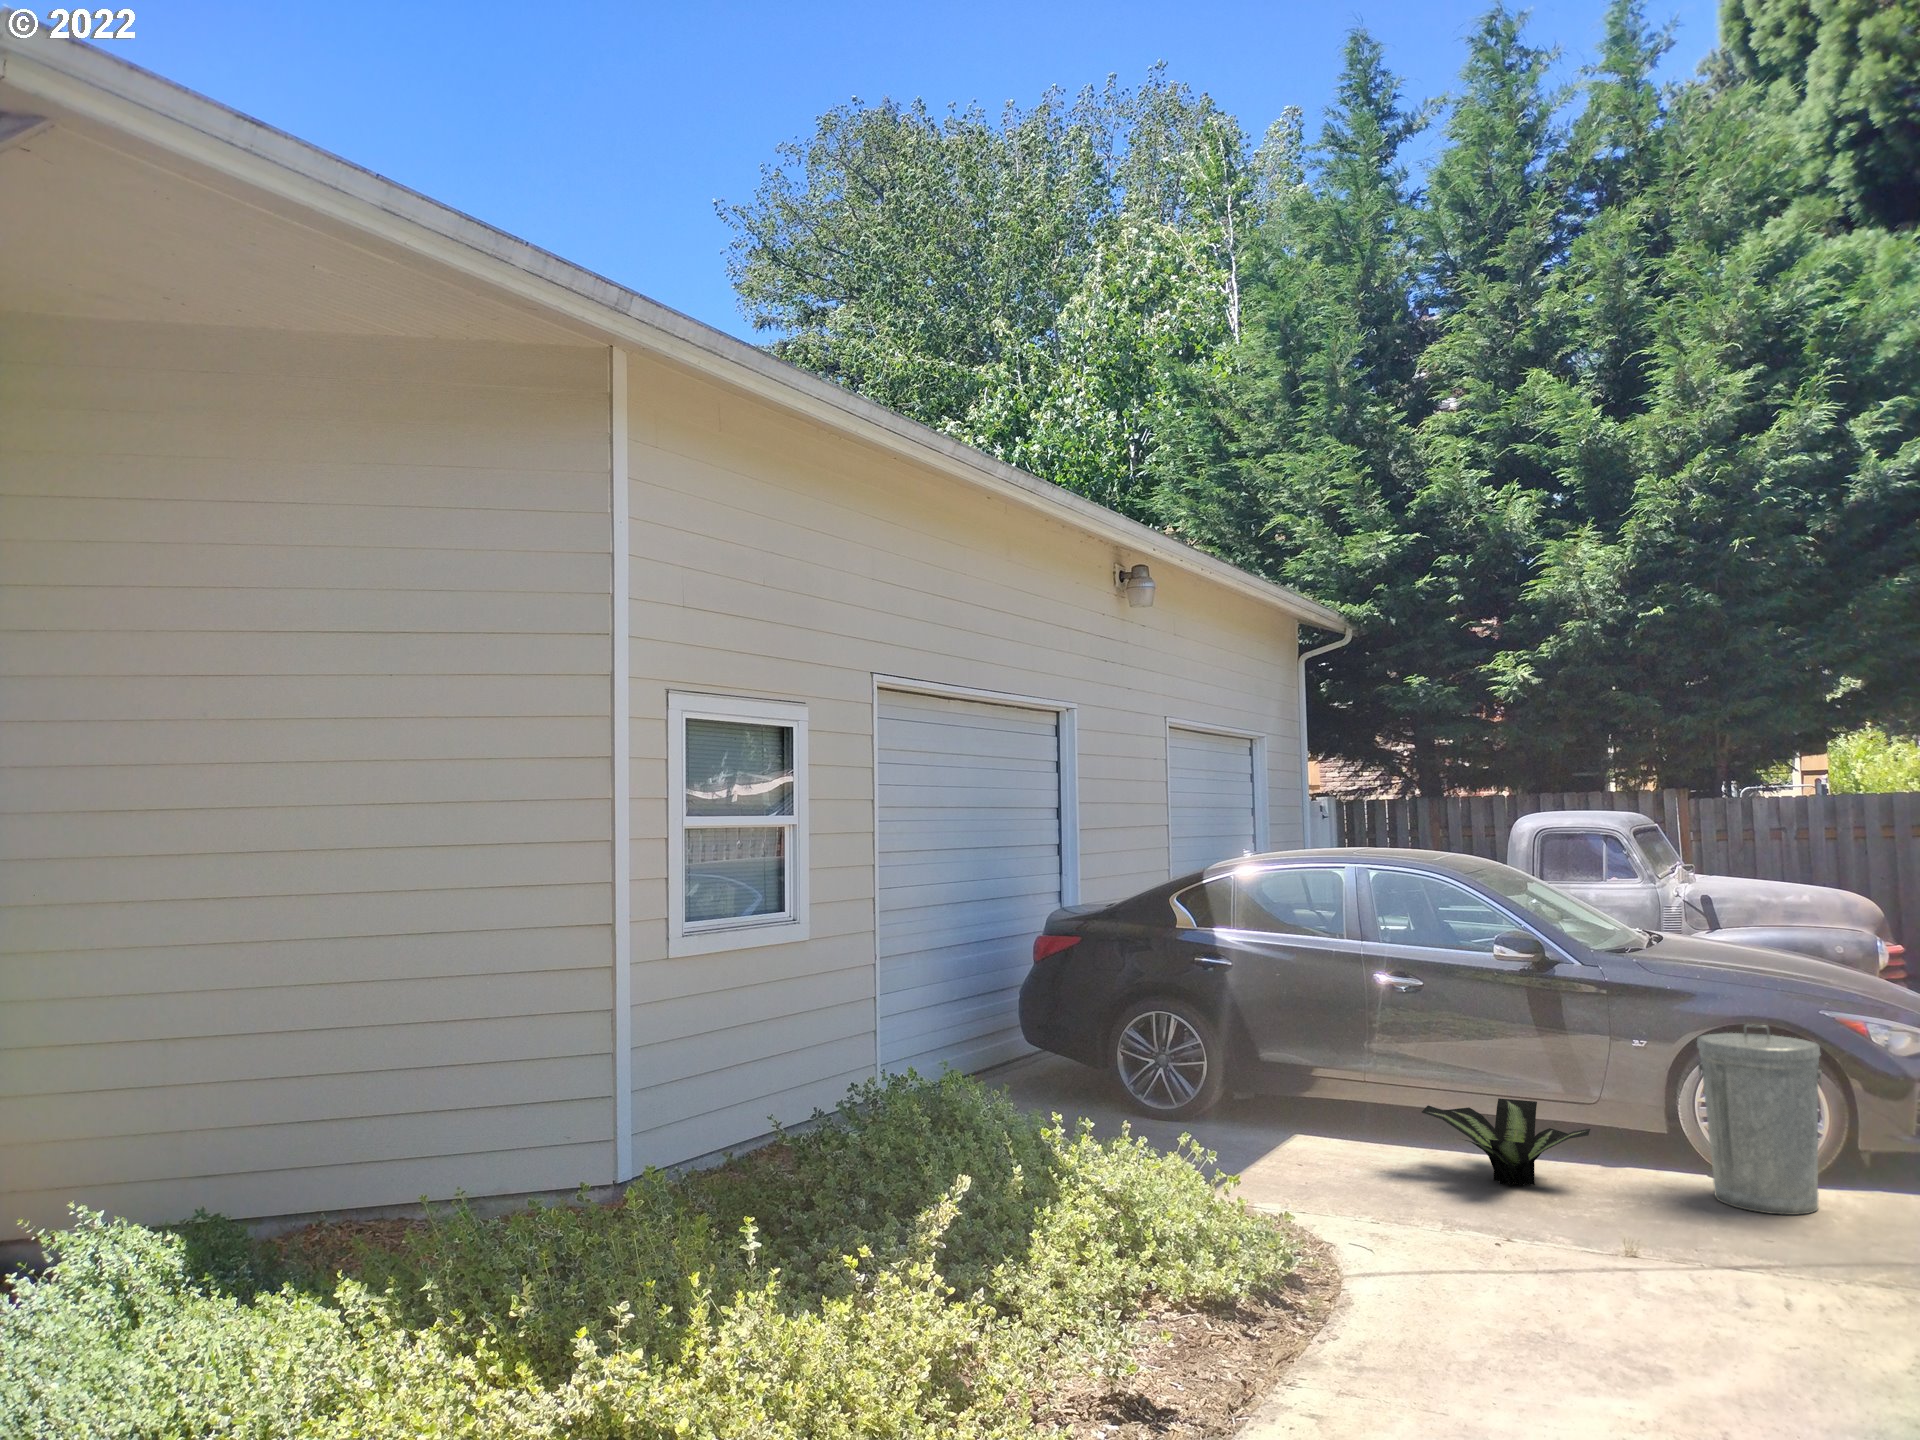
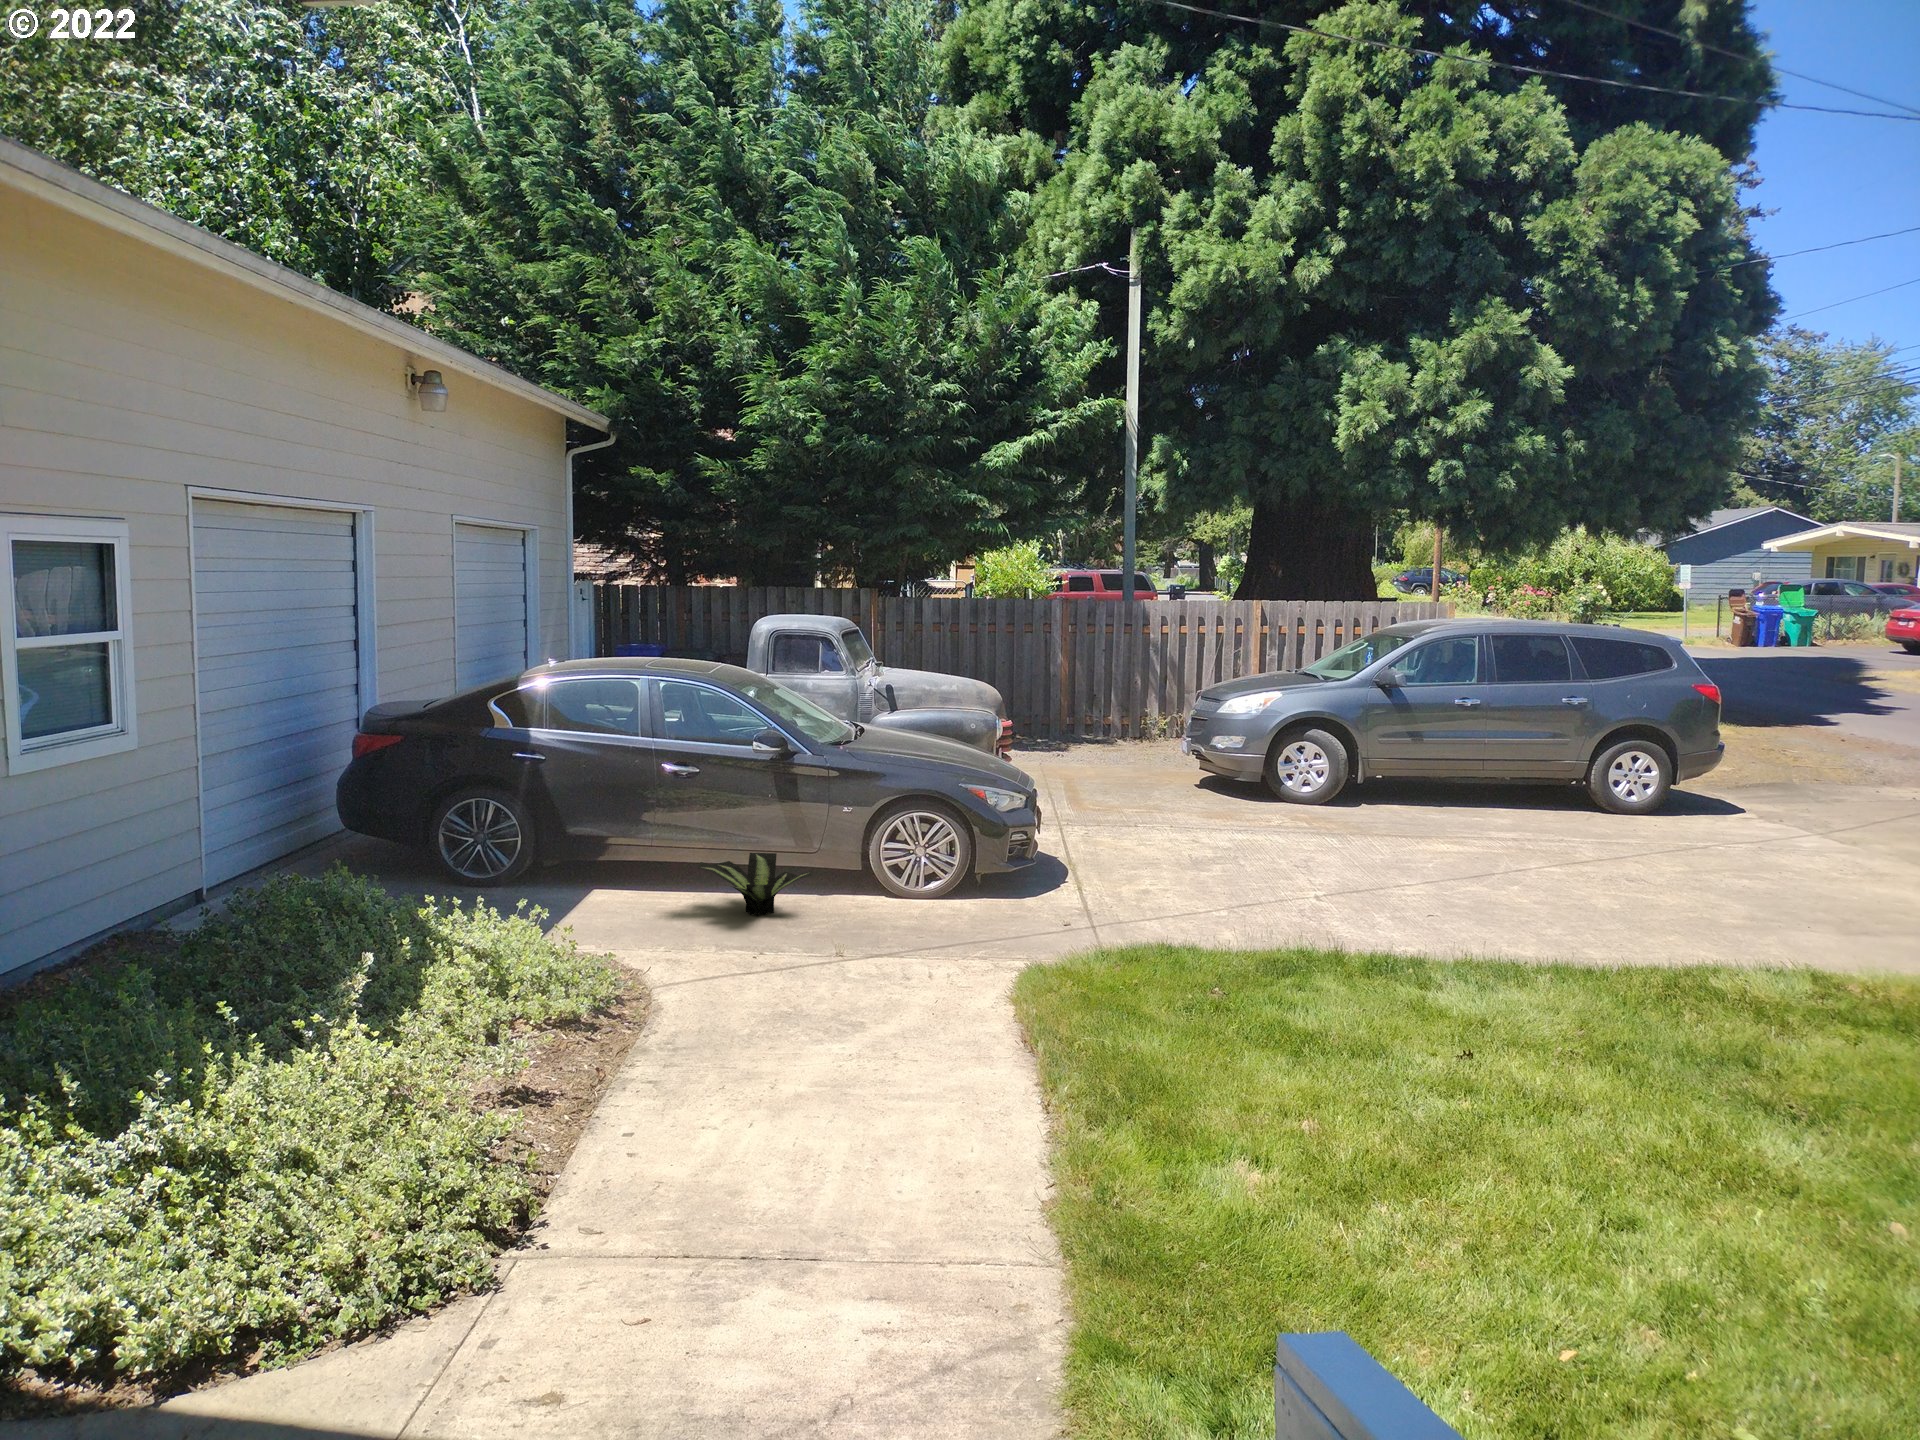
trash can: present [1697,1024,1822,1215] -> none [884,794,957,917]

